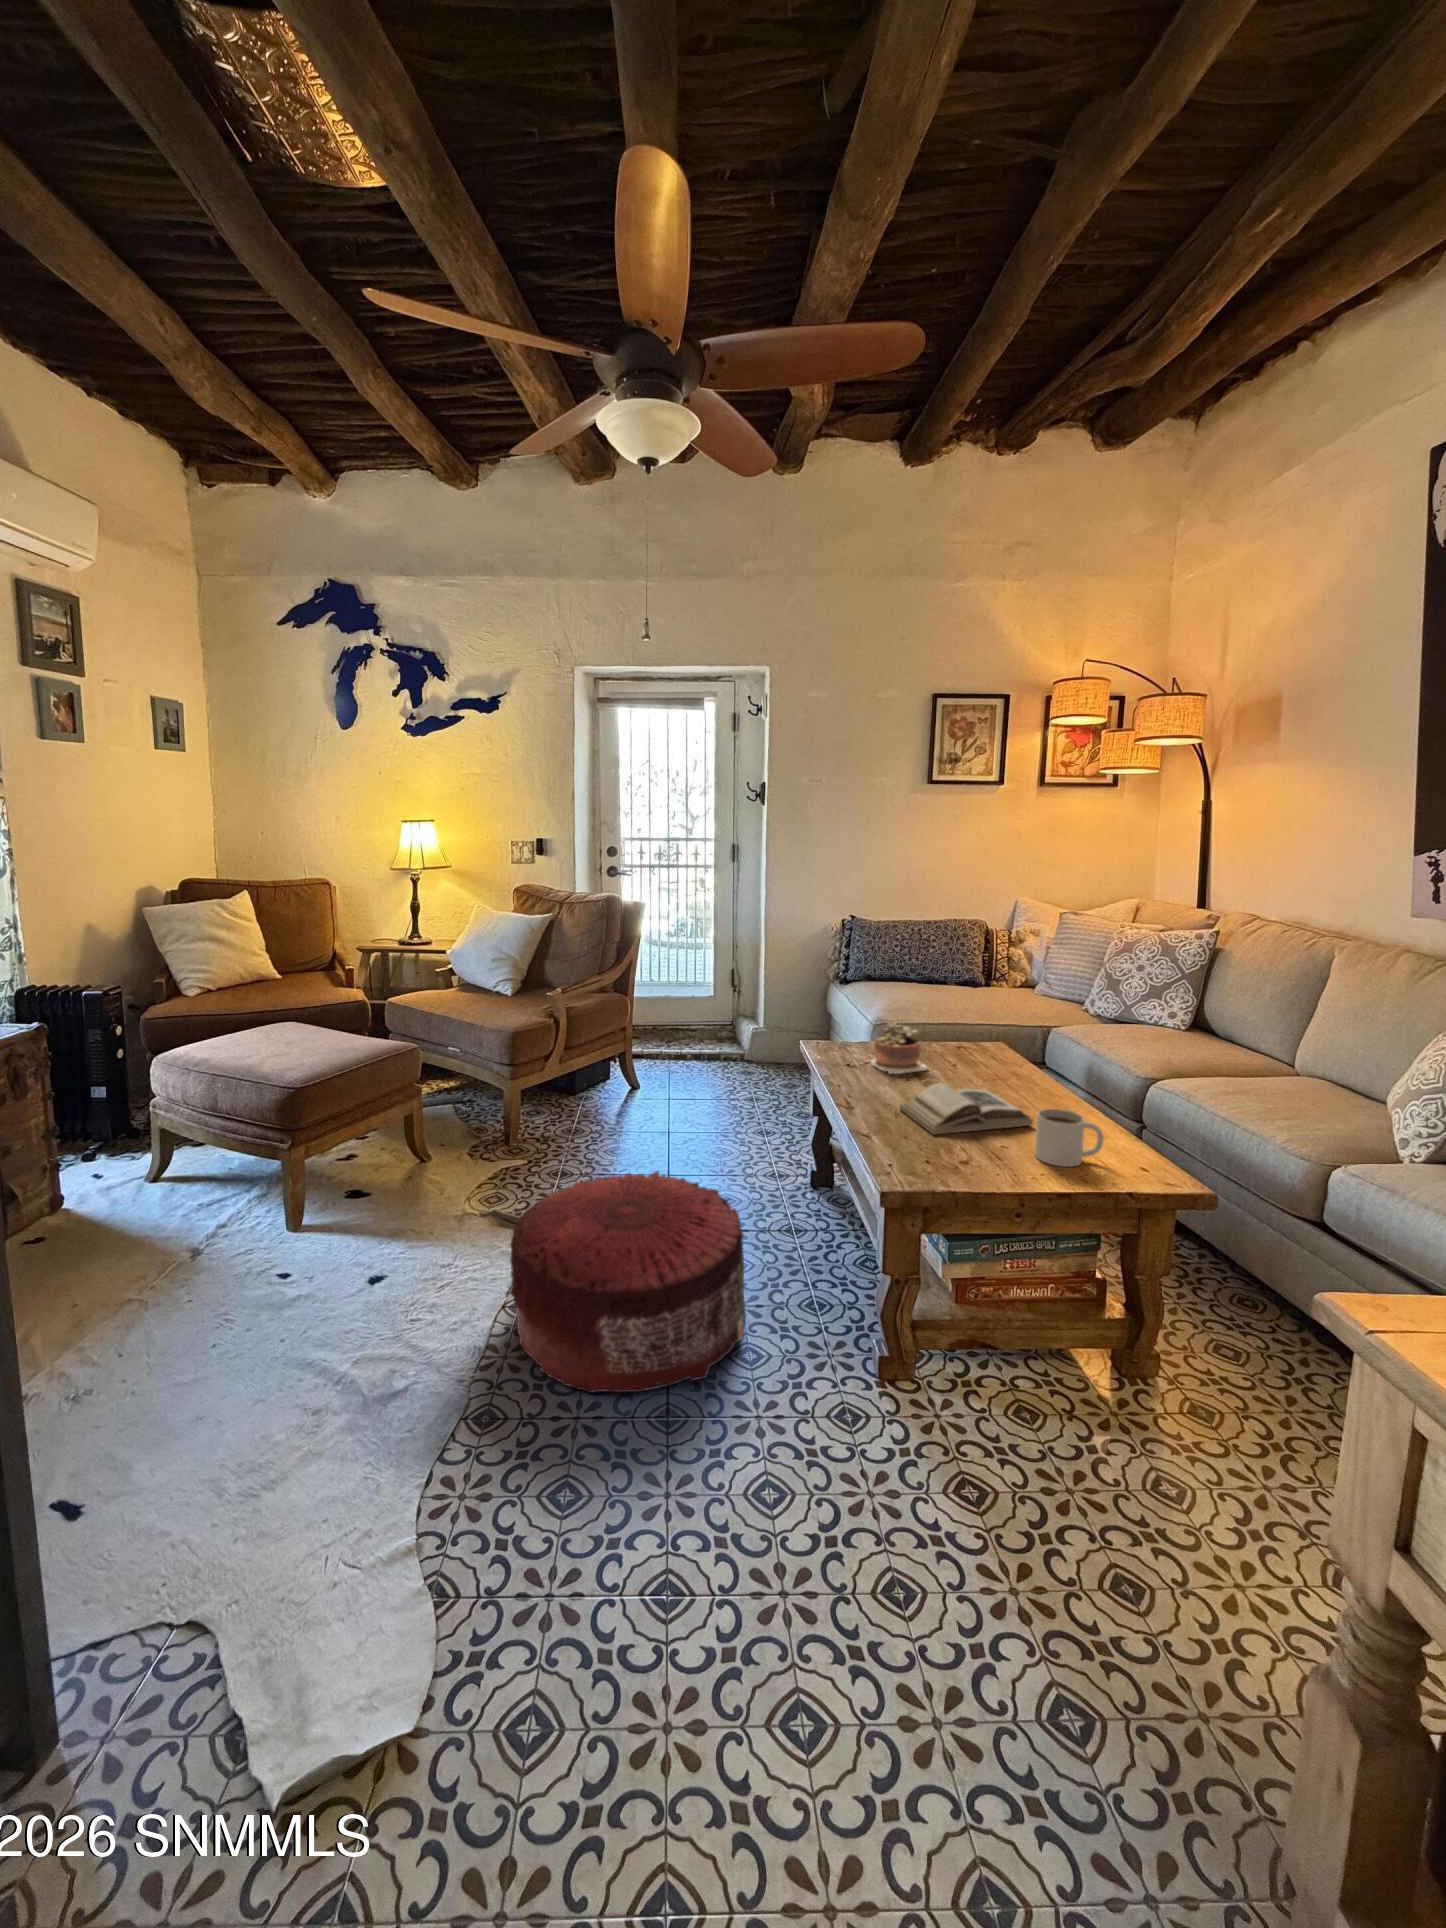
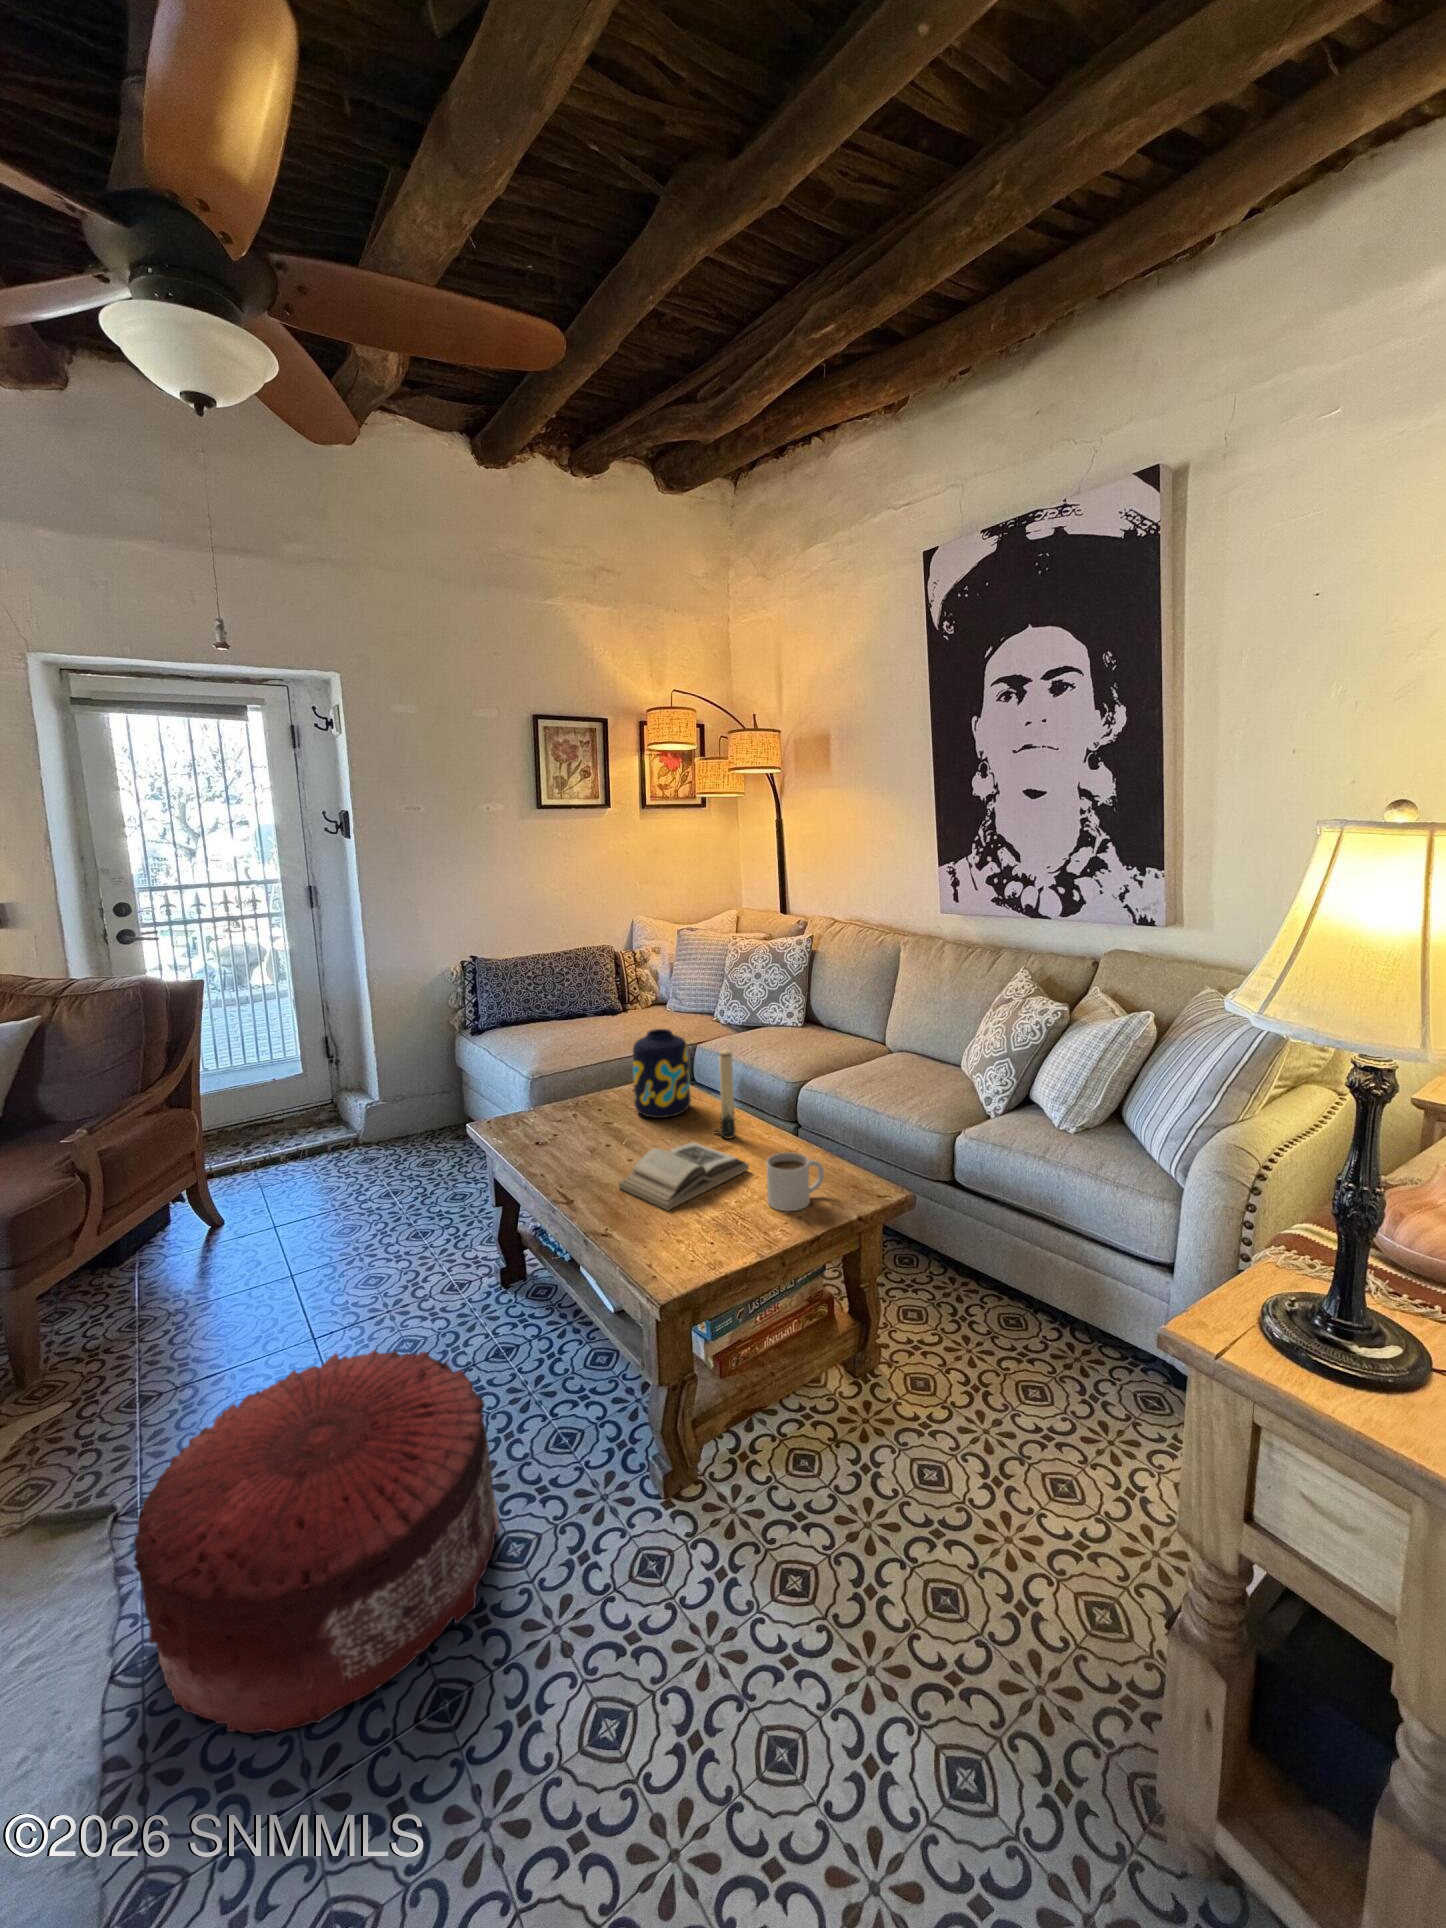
vase: none [950,985,1010,1072] -> present [633,1029,691,1118]
candle: none [1017,1010,1043,1100] -> present [714,1050,736,1139]
succulent plant: present [871,1022,928,1074] -> none [553,1084,621,1145]

